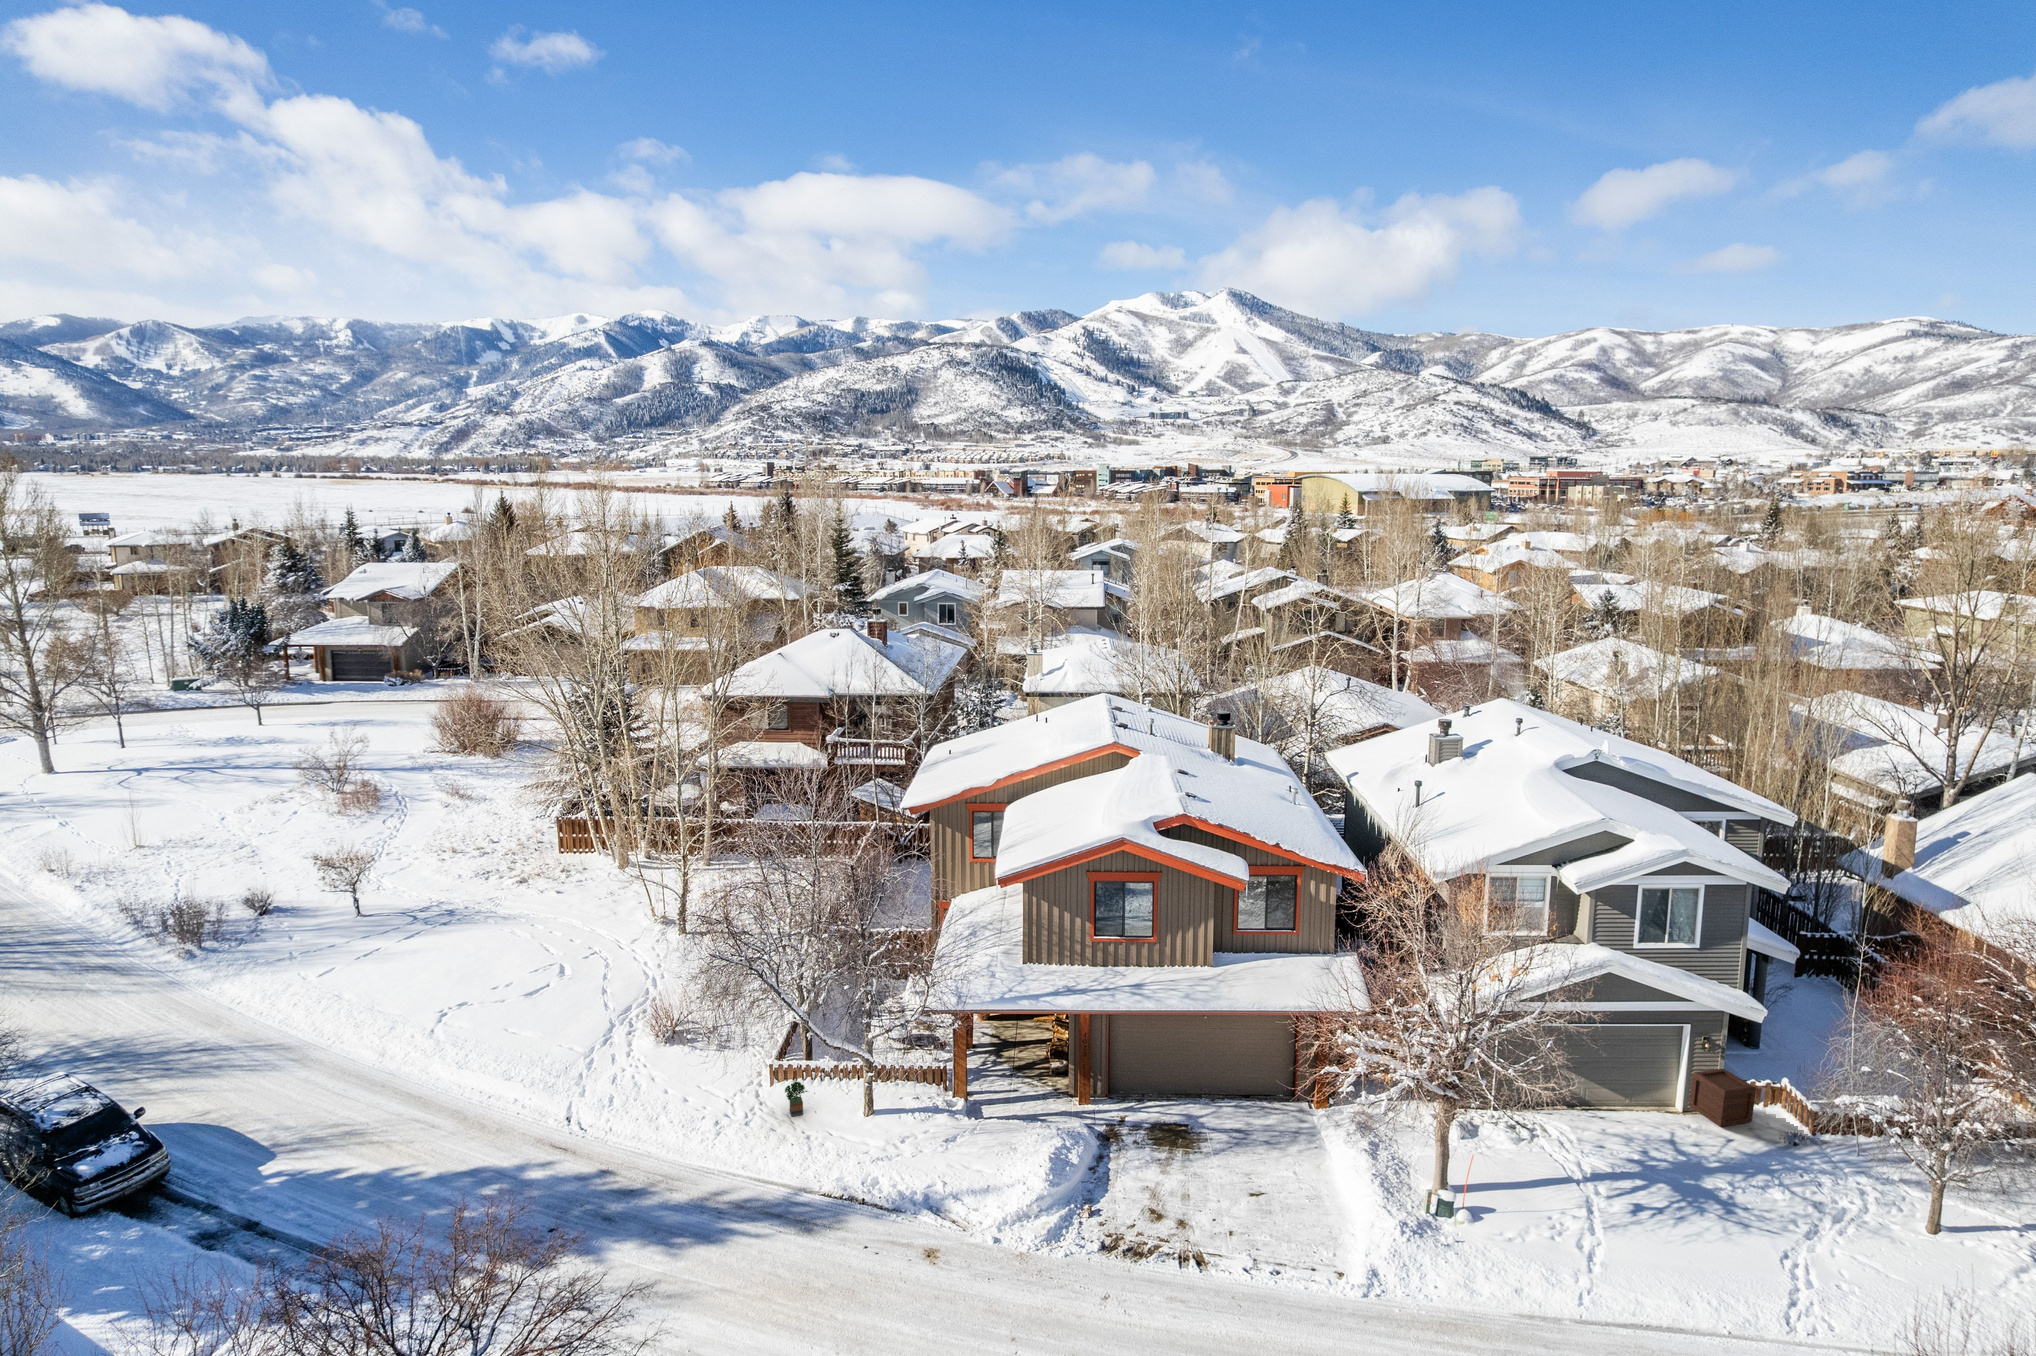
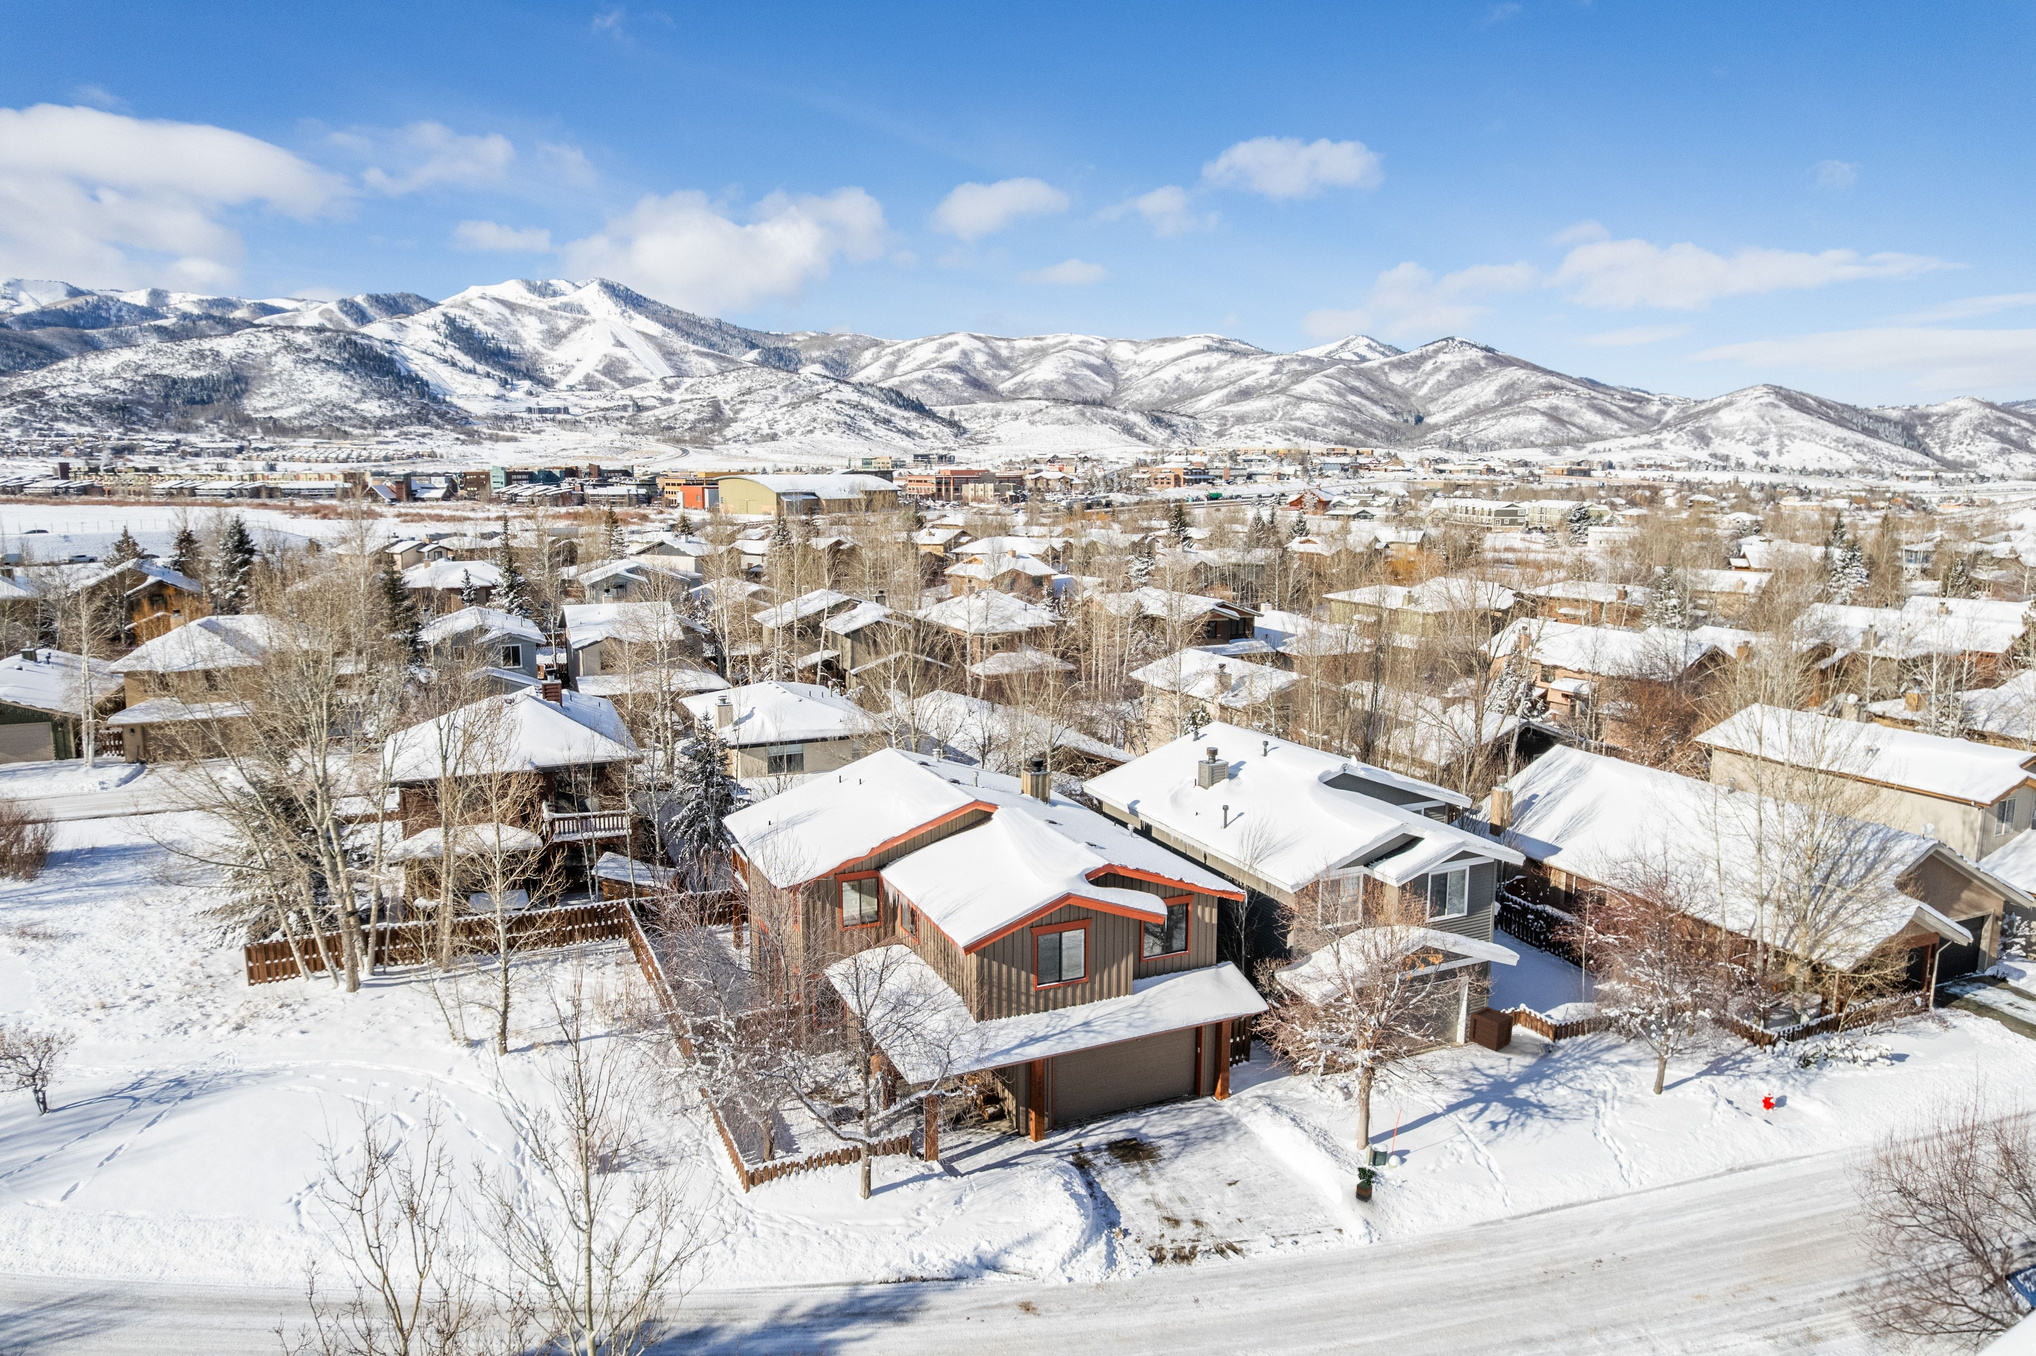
potted tree: present [785,1082,807,1117] -> present [1356,1167,1377,1202]

